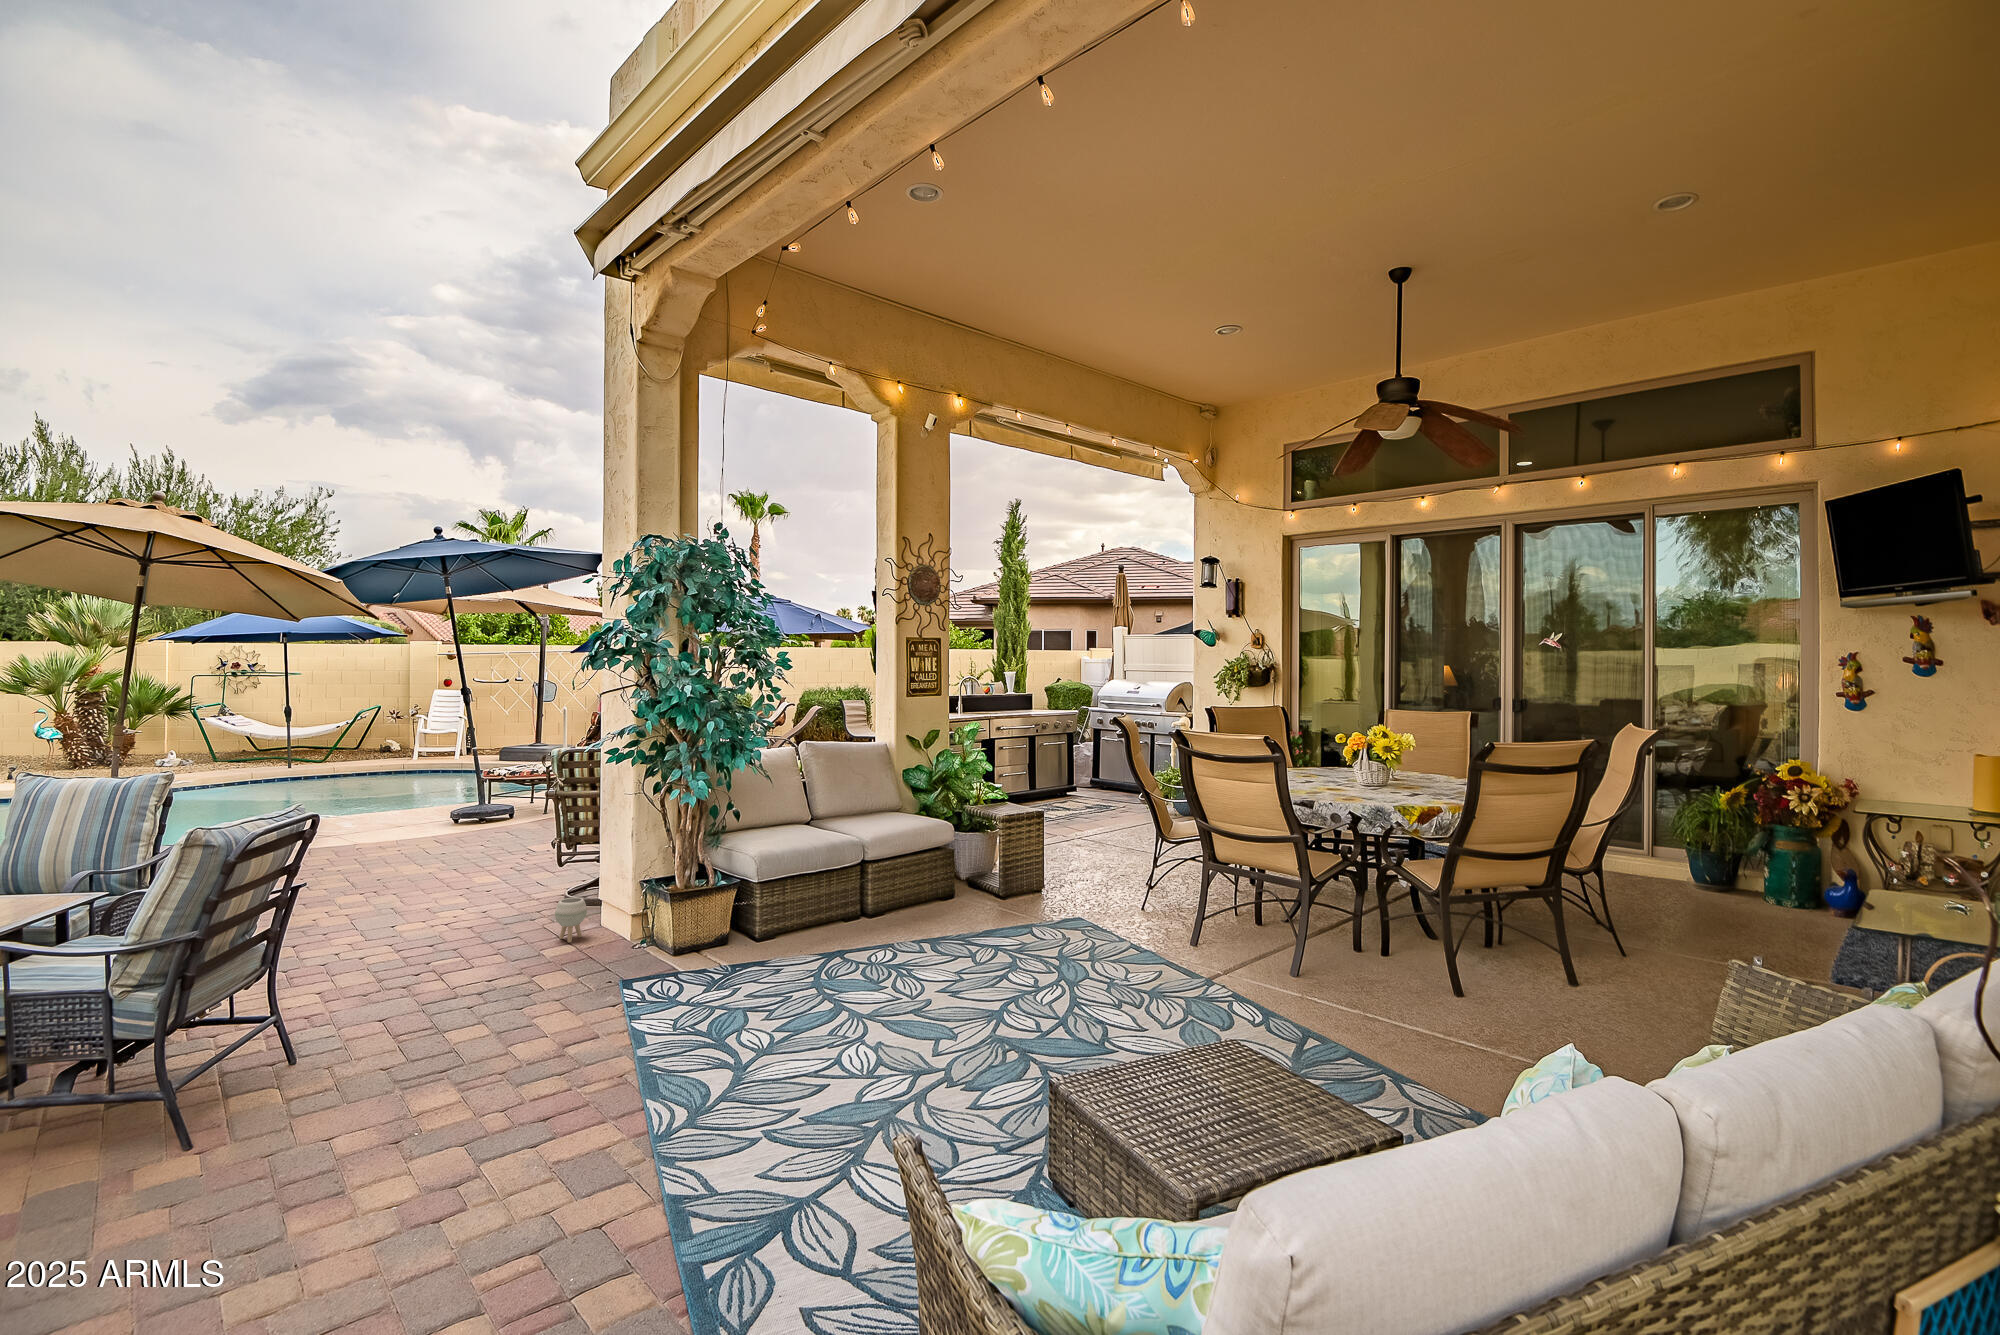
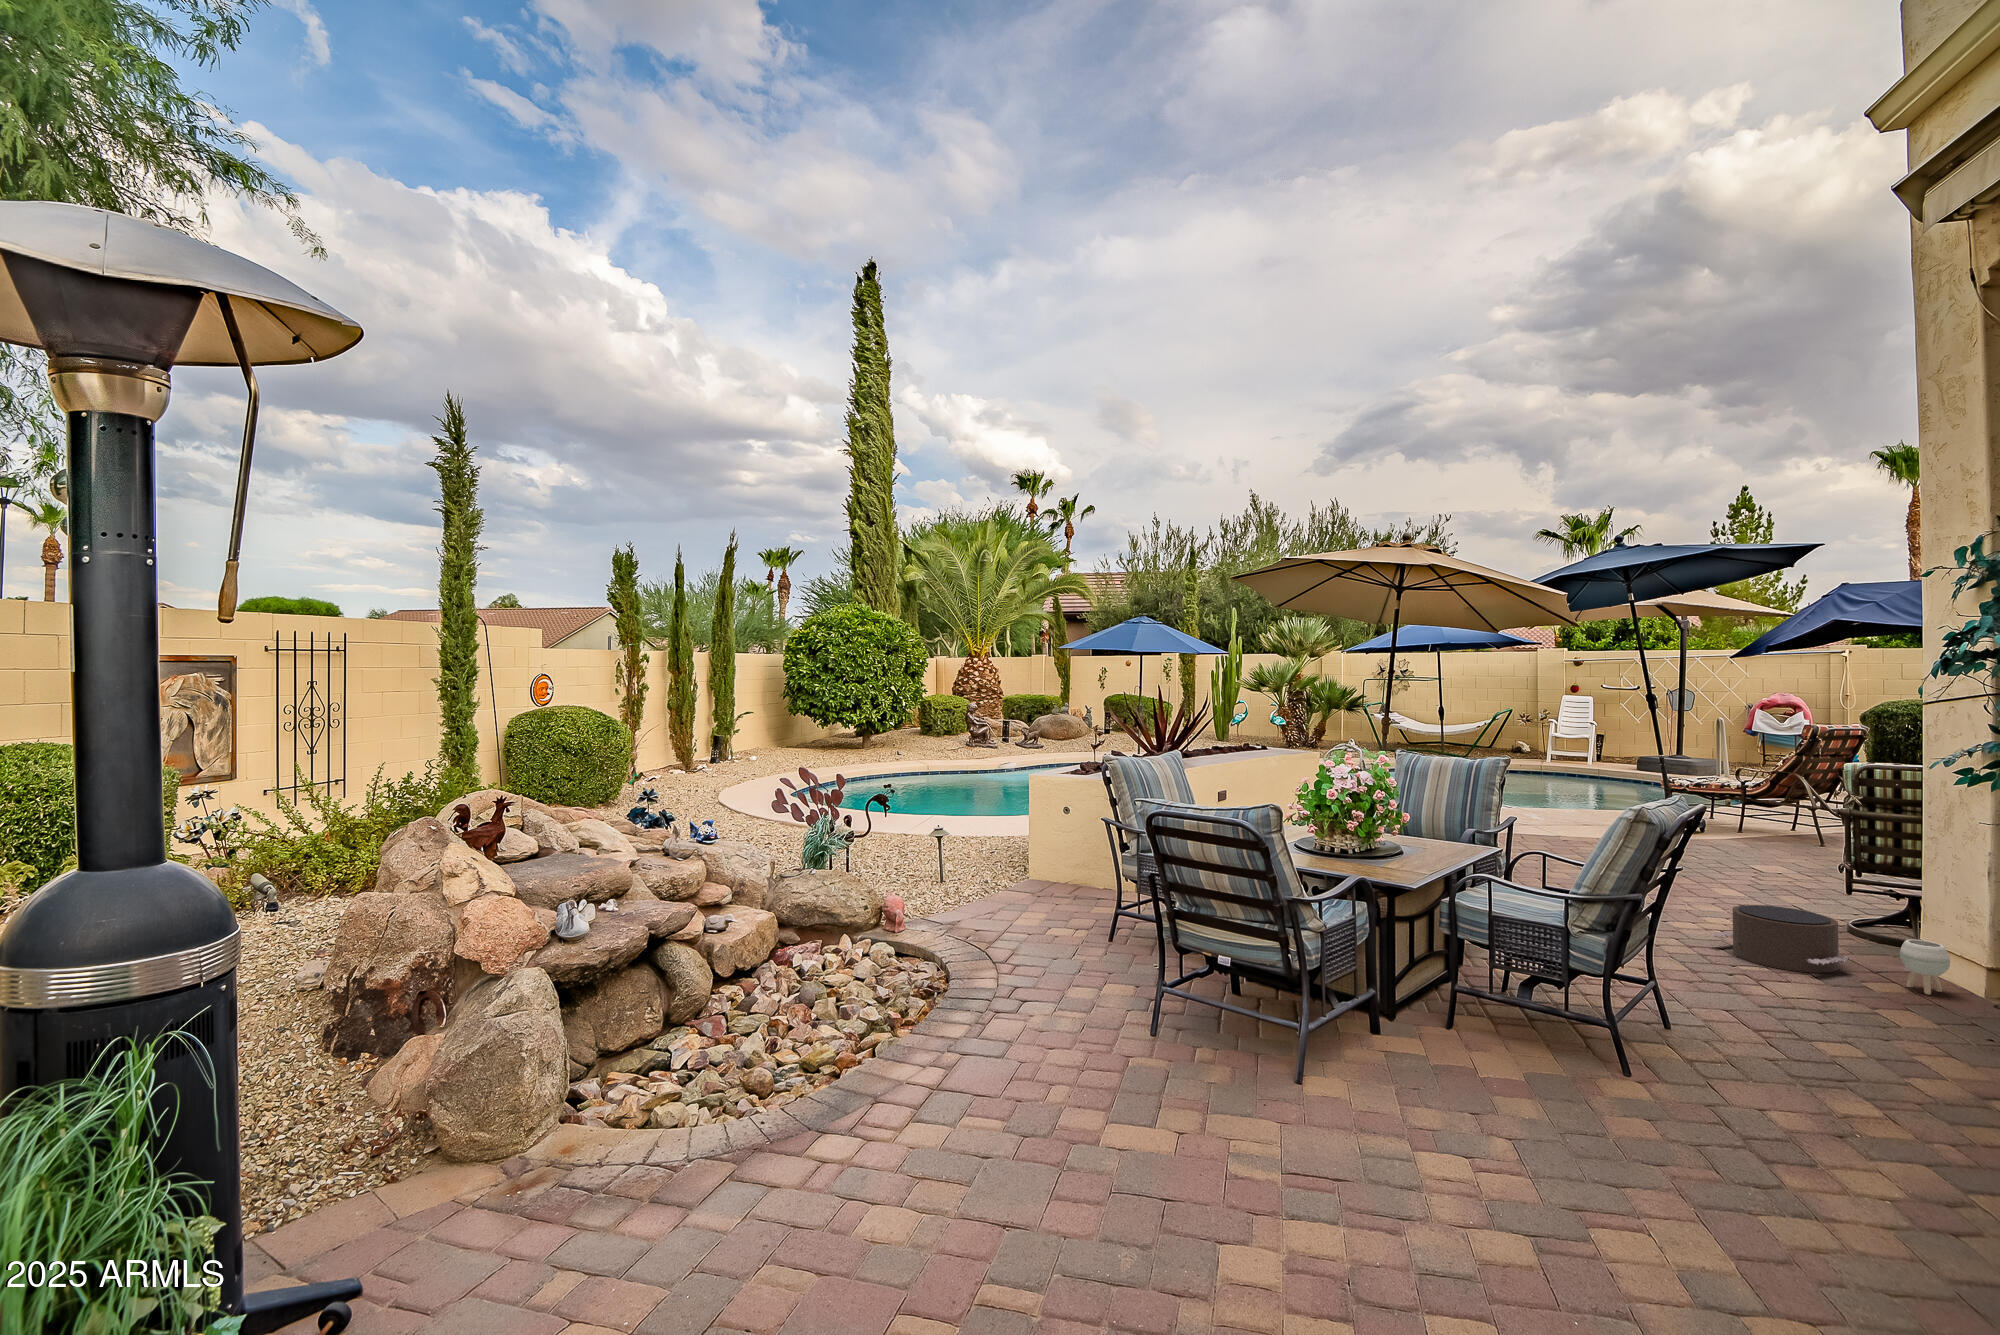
pouf: none [416,889,525,950] -> present [1712,905,1851,973]

